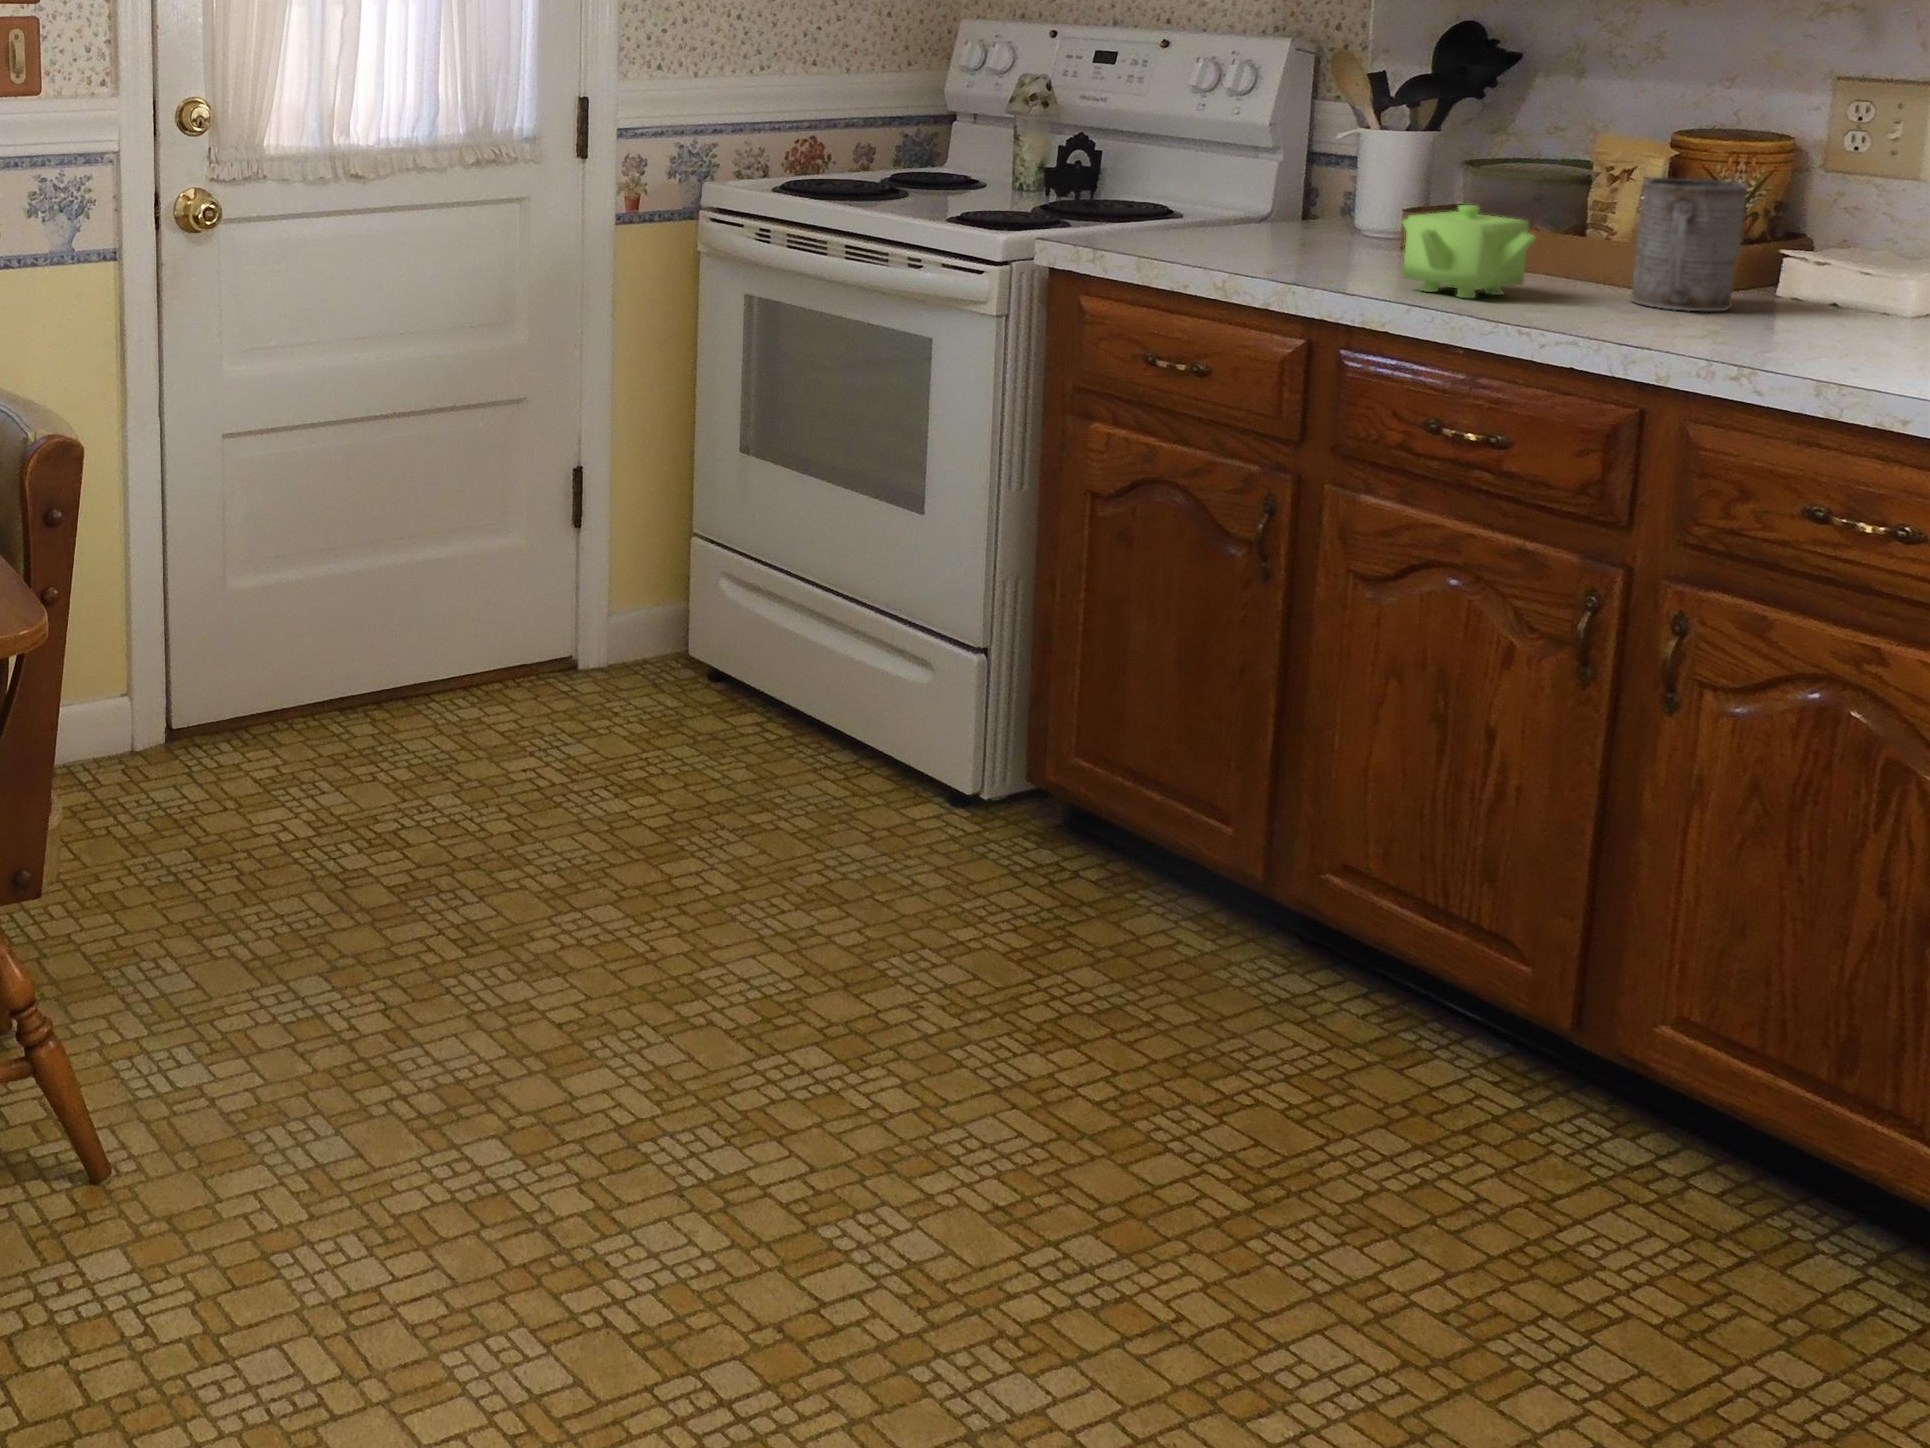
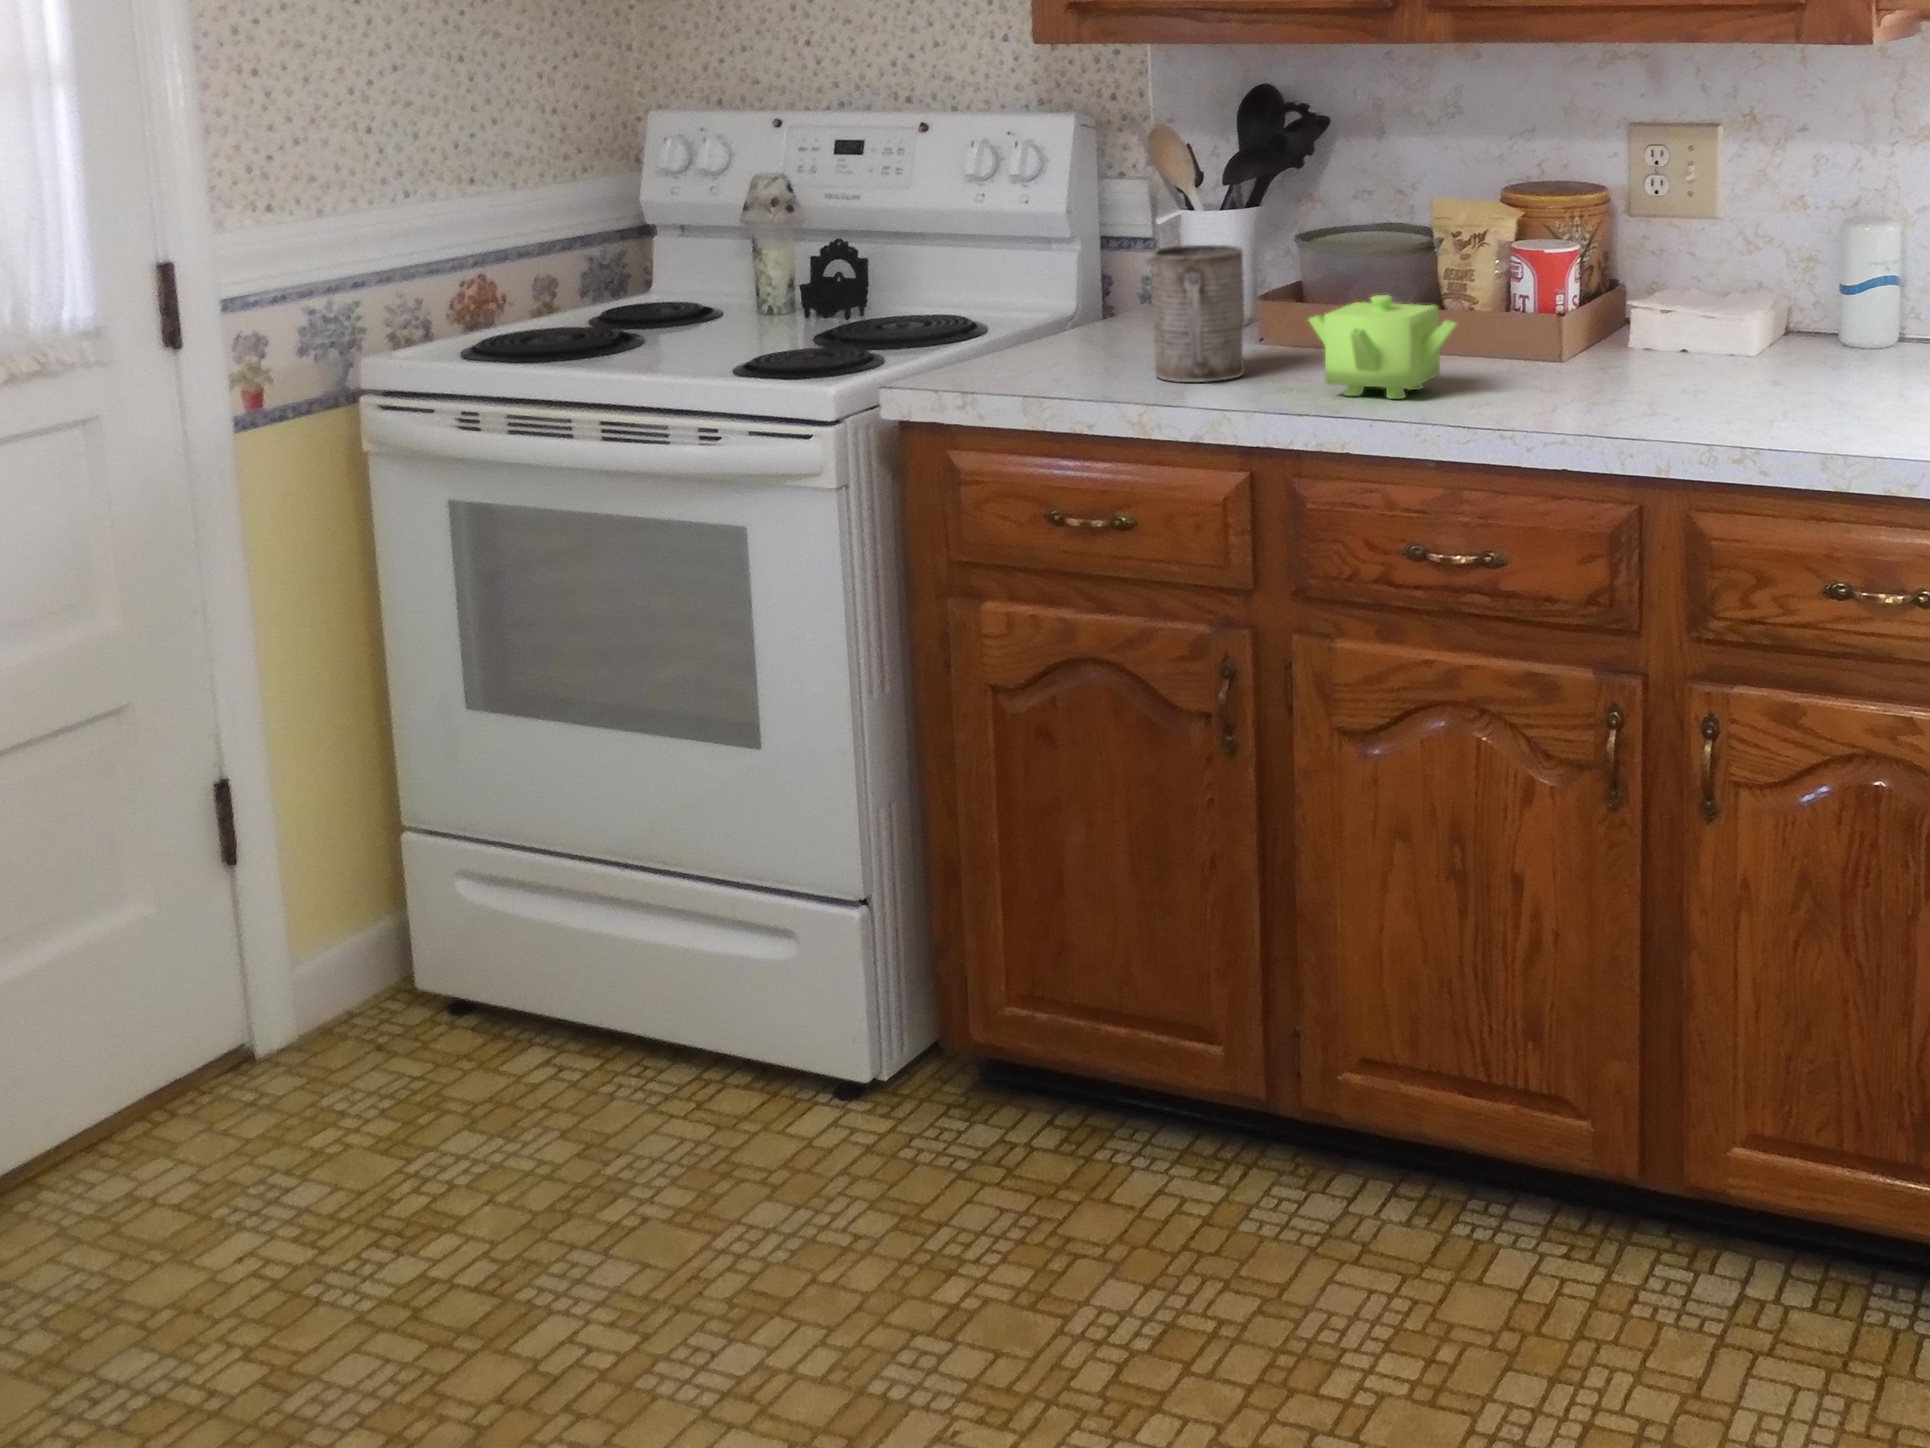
mug: present [1631,178,1747,311] -> present [1151,245,1245,382]

